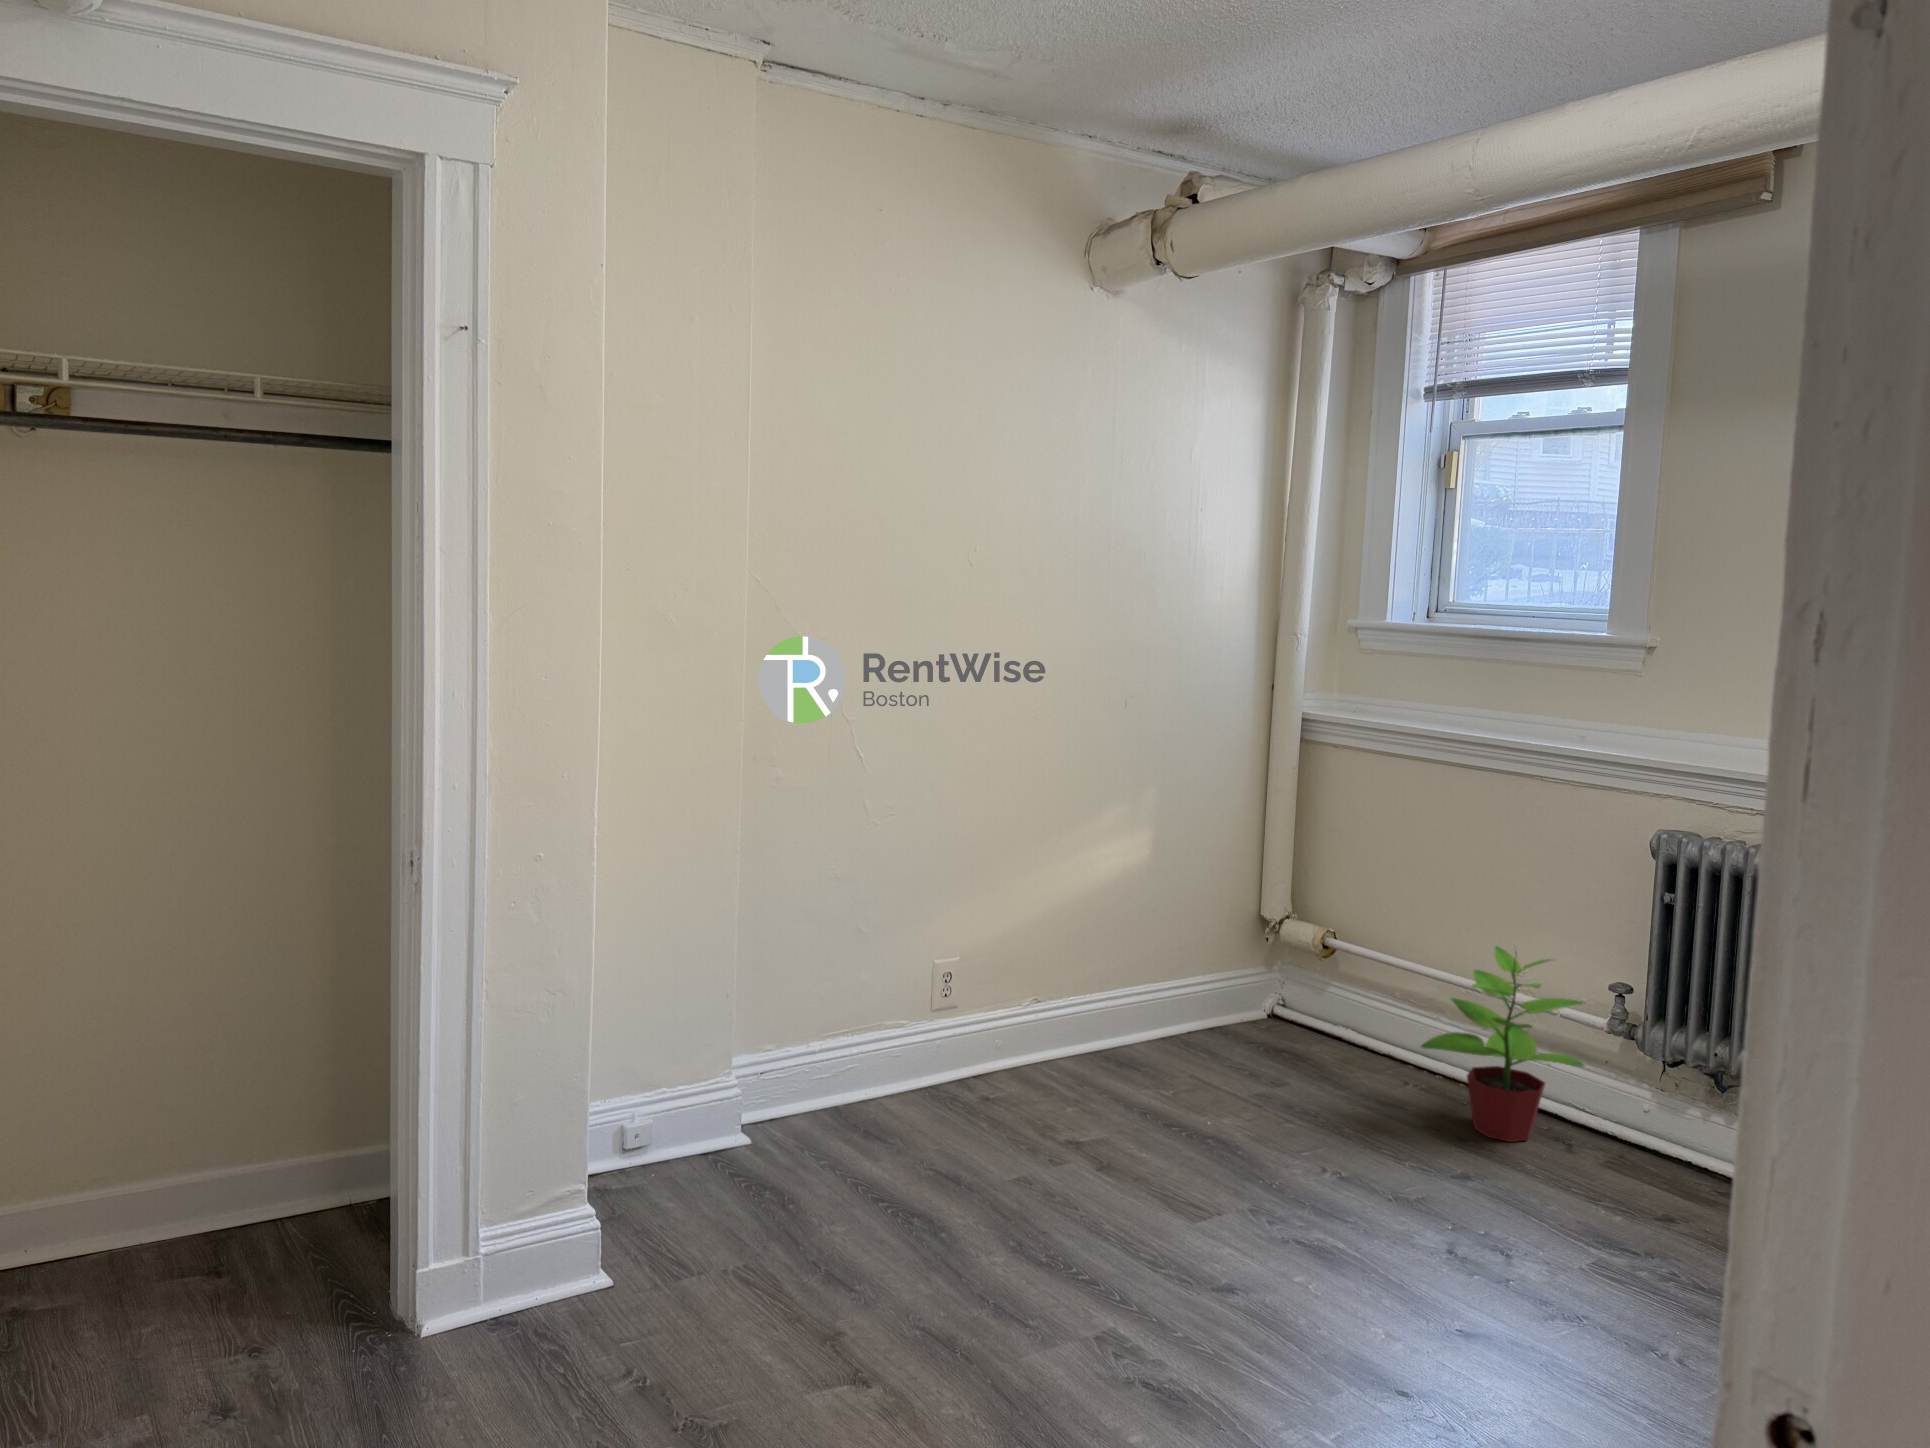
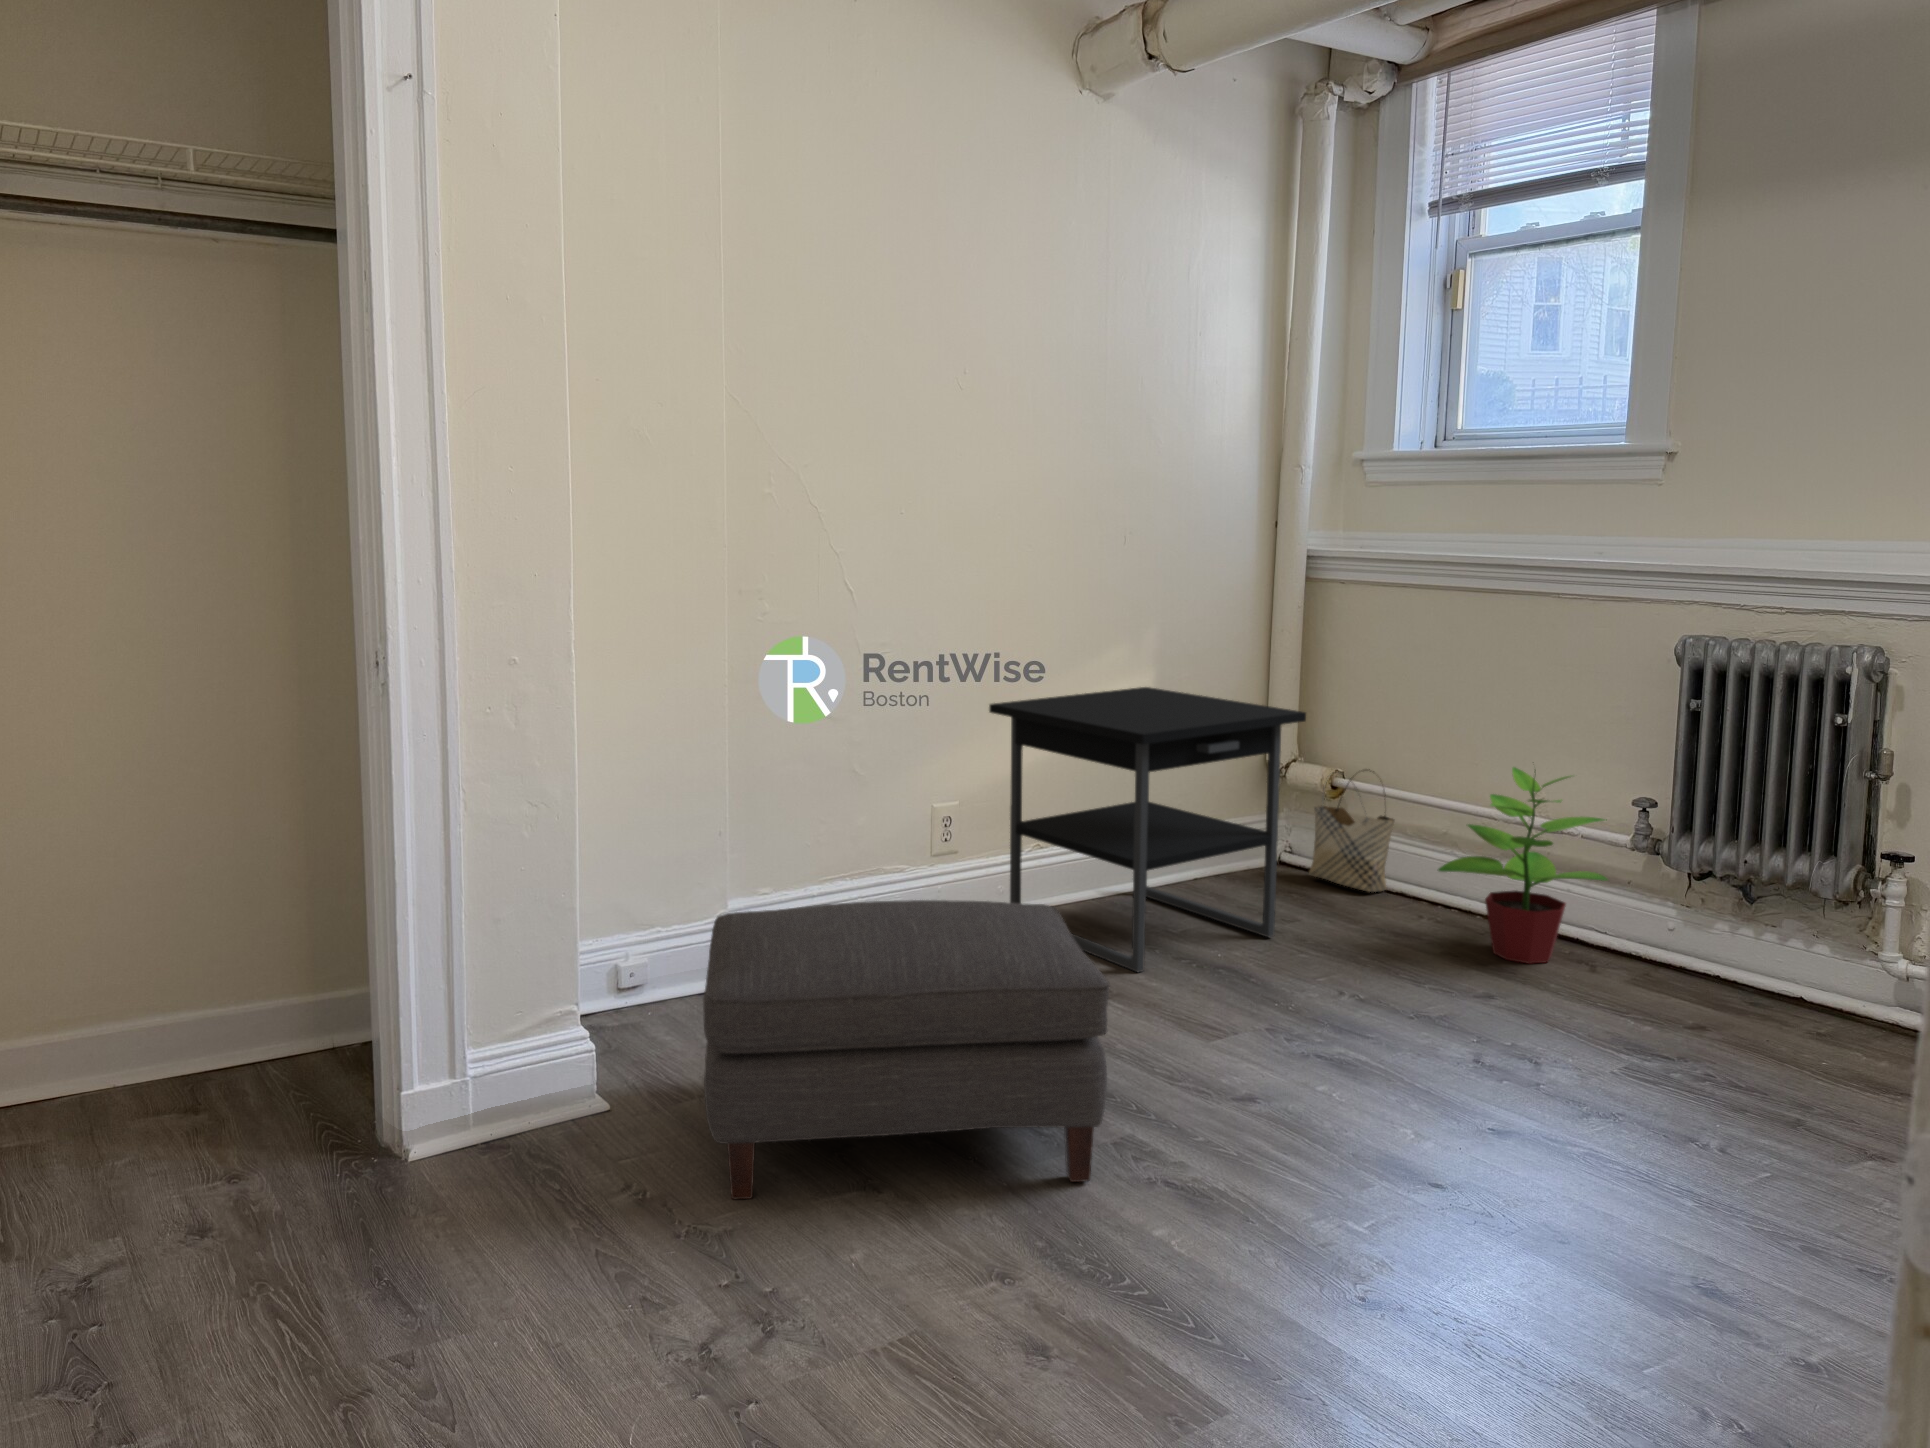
nightstand: none [990,846,1296,1141] -> present [989,687,1306,972]
woven basket: none [1299,931,1384,1053] -> present [1309,769,1394,892]
ottoman: none [705,1091,1092,1390] -> present [703,900,1110,1199]

